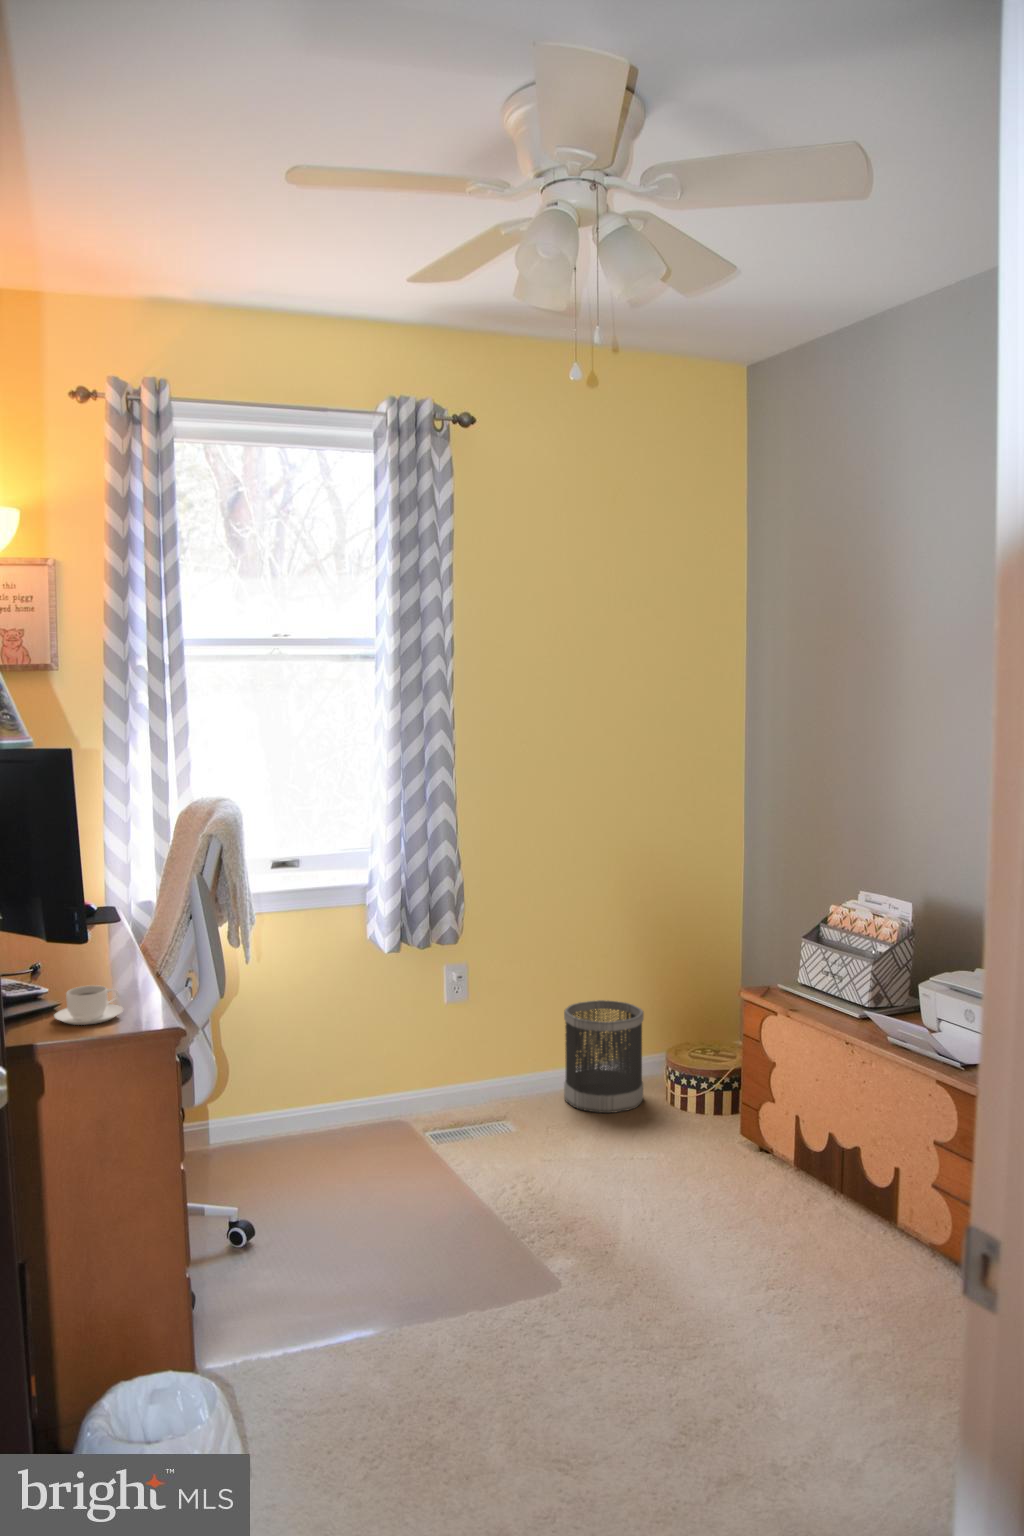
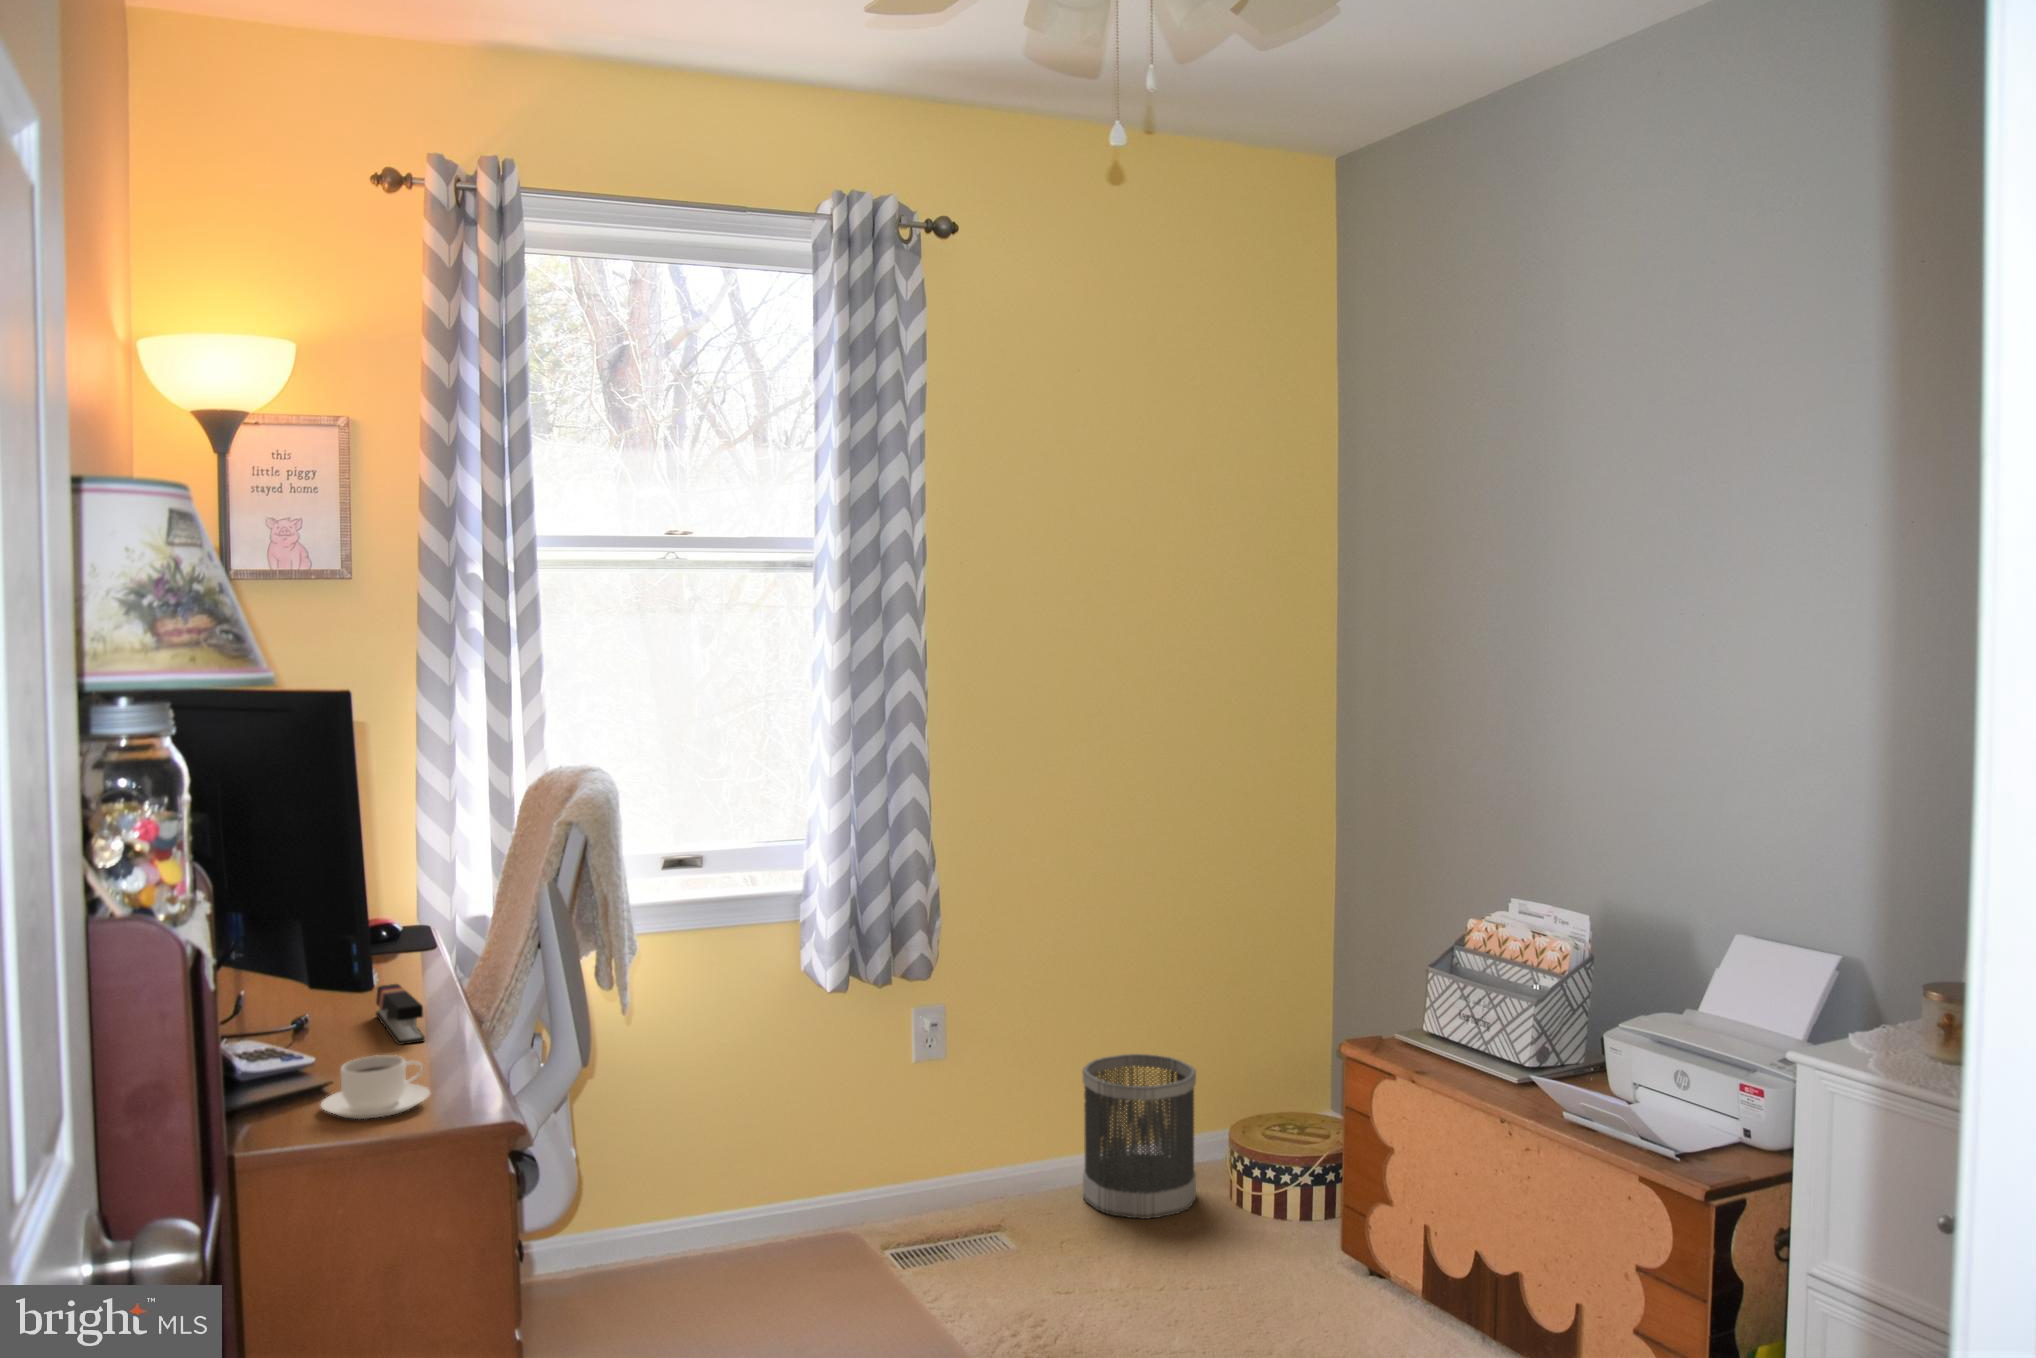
stapler: none [83,943,117,982] -> present [376,984,425,1045]

